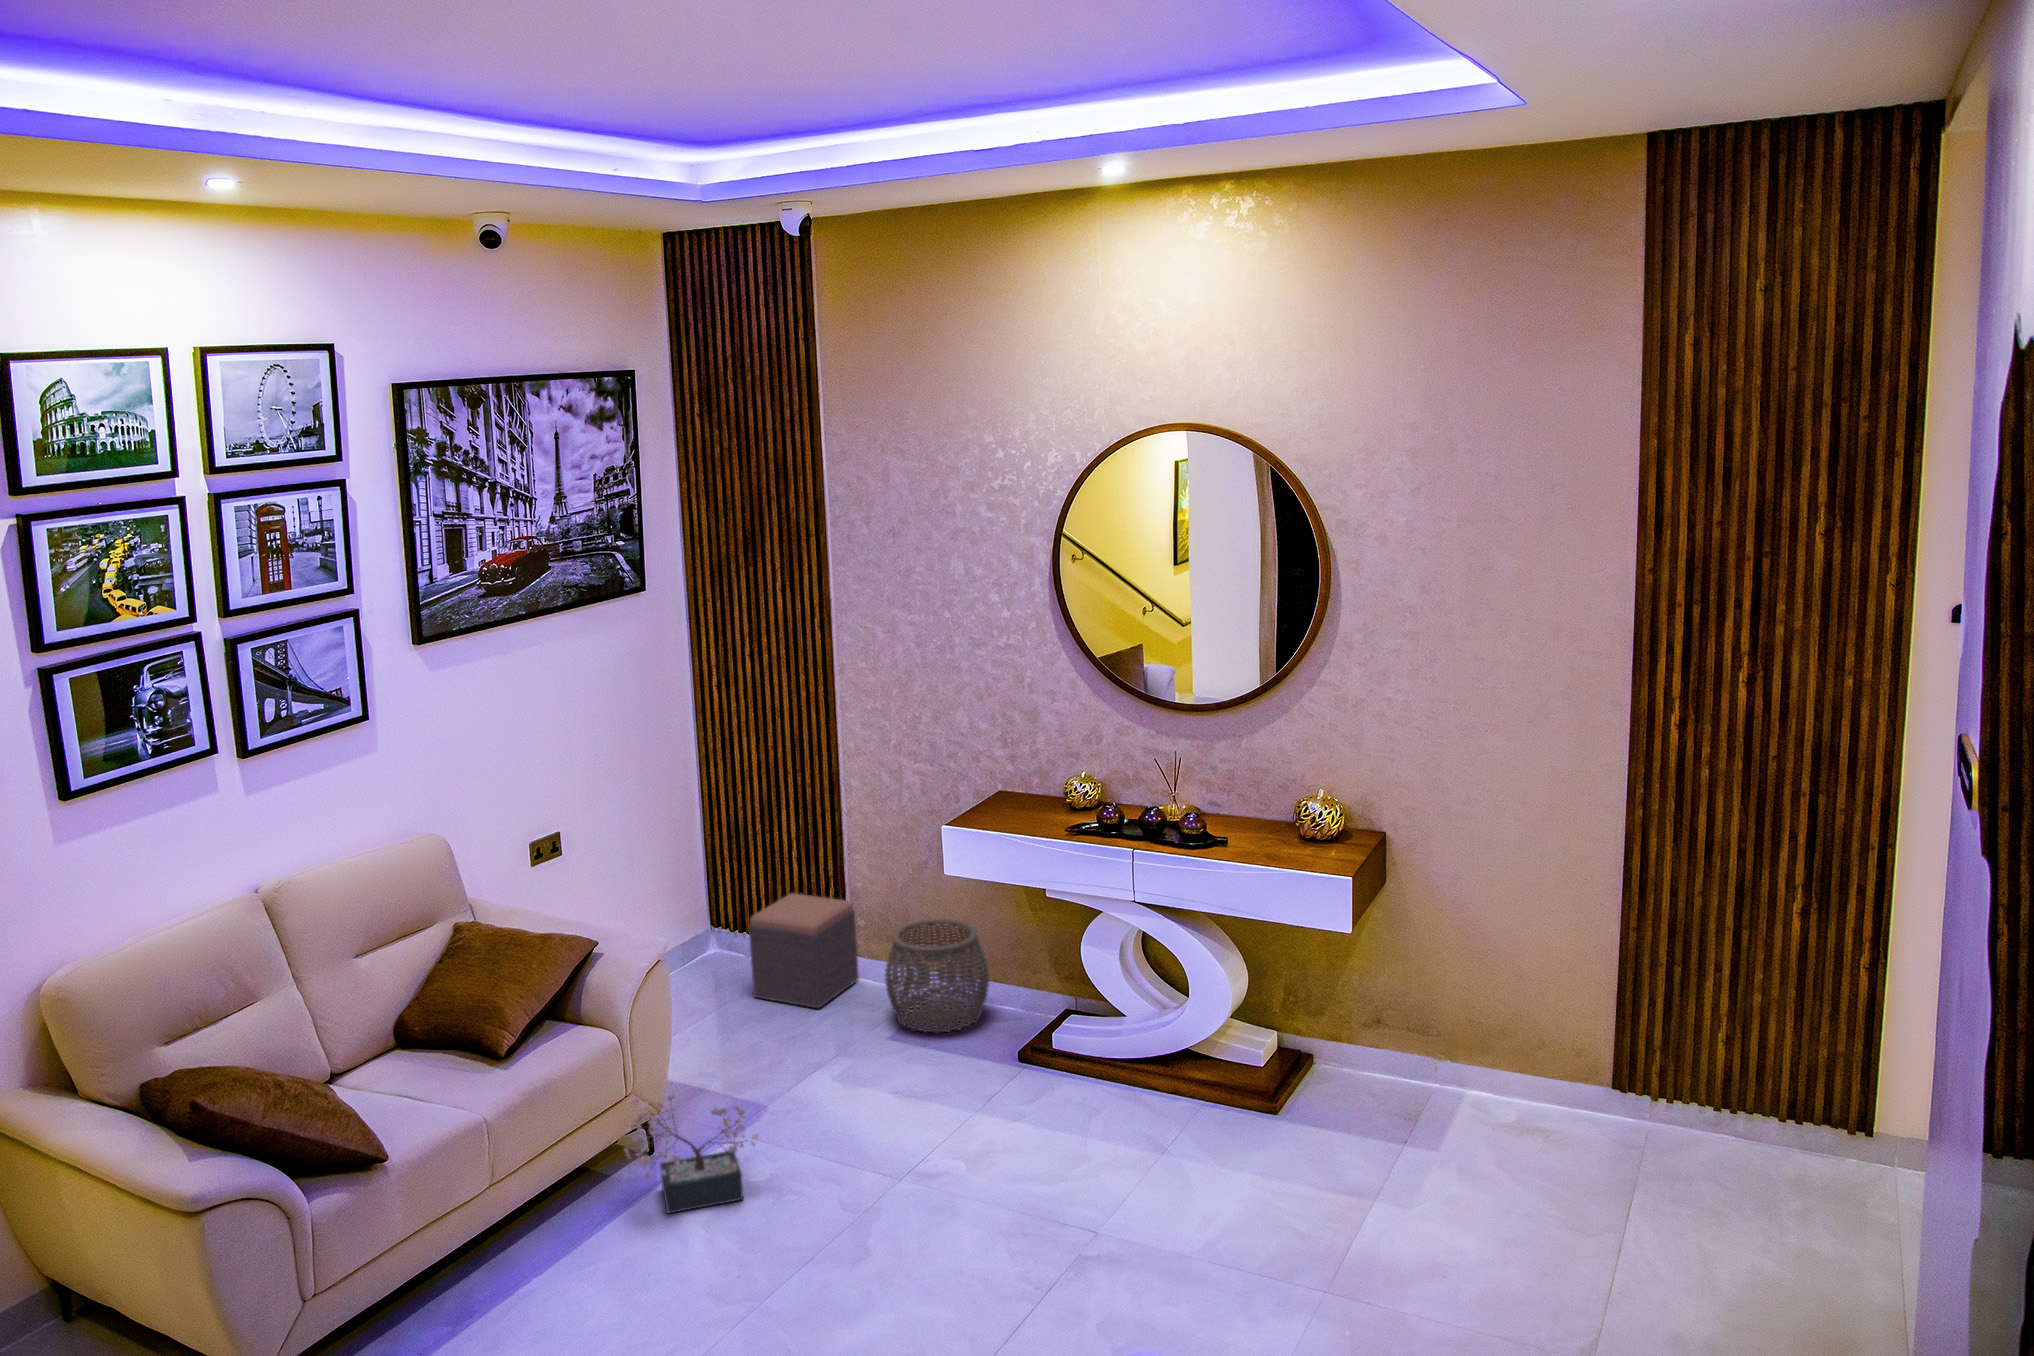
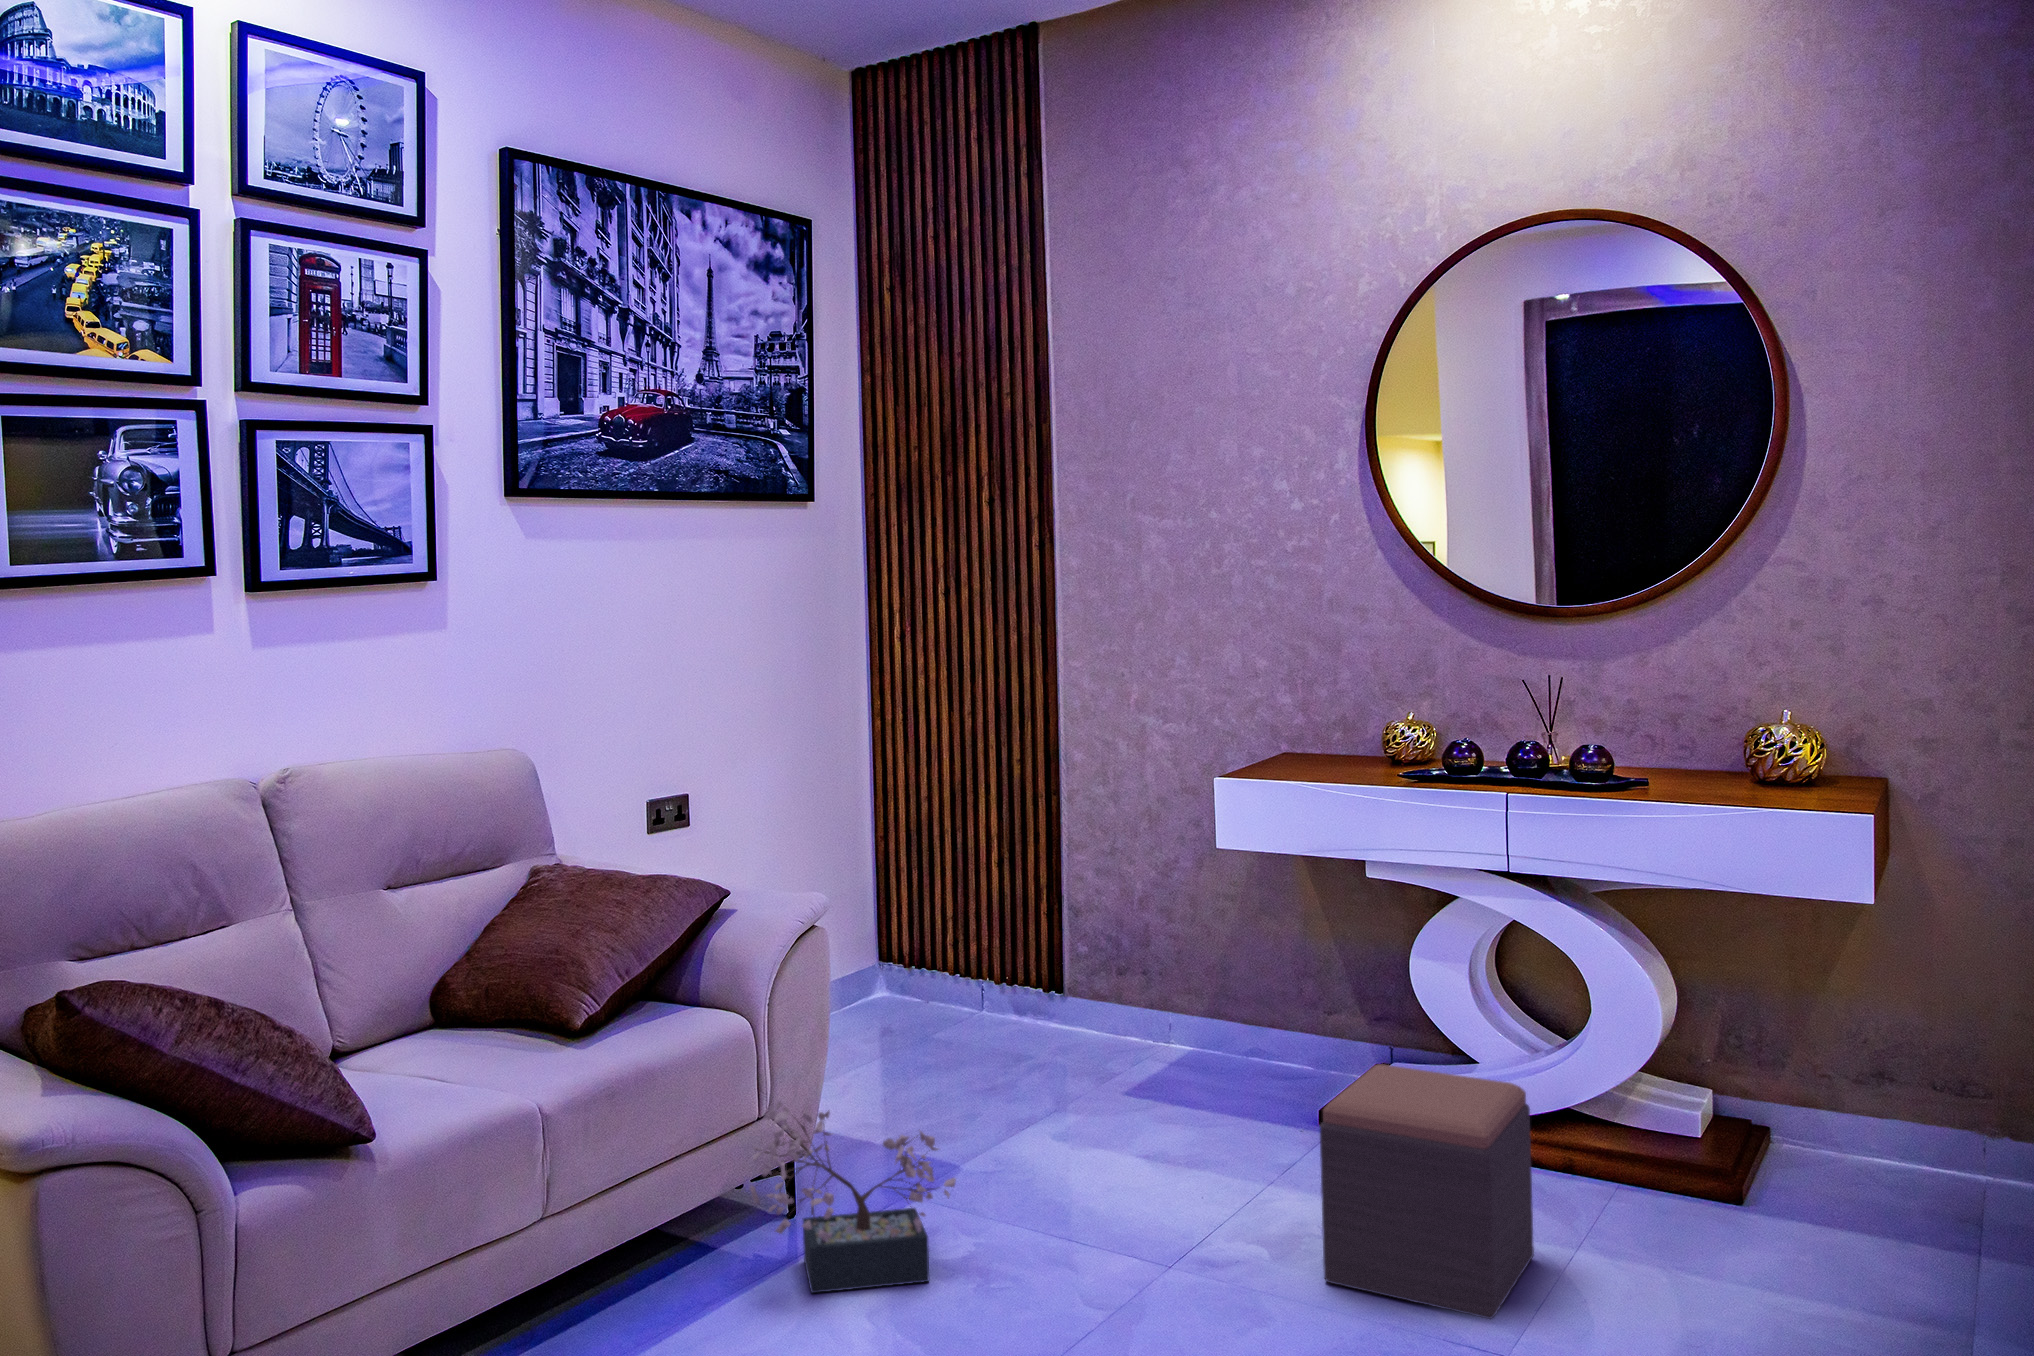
footstool: present [749,893,859,1008] -> present [1320,1064,1534,1319]
woven basket: present [885,919,989,1033] -> none [1124,939,1276,1095]

